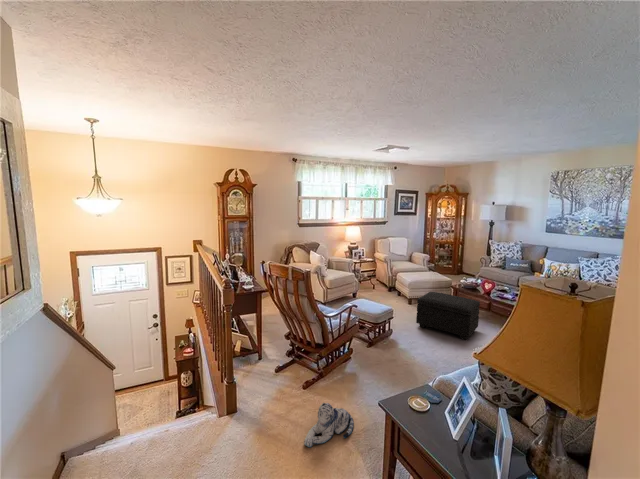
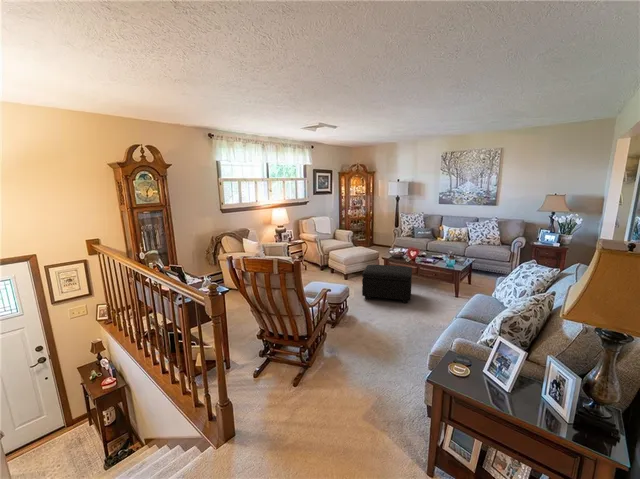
plush toy: present [304,403,354,447] -> none [329,395,369,447]

